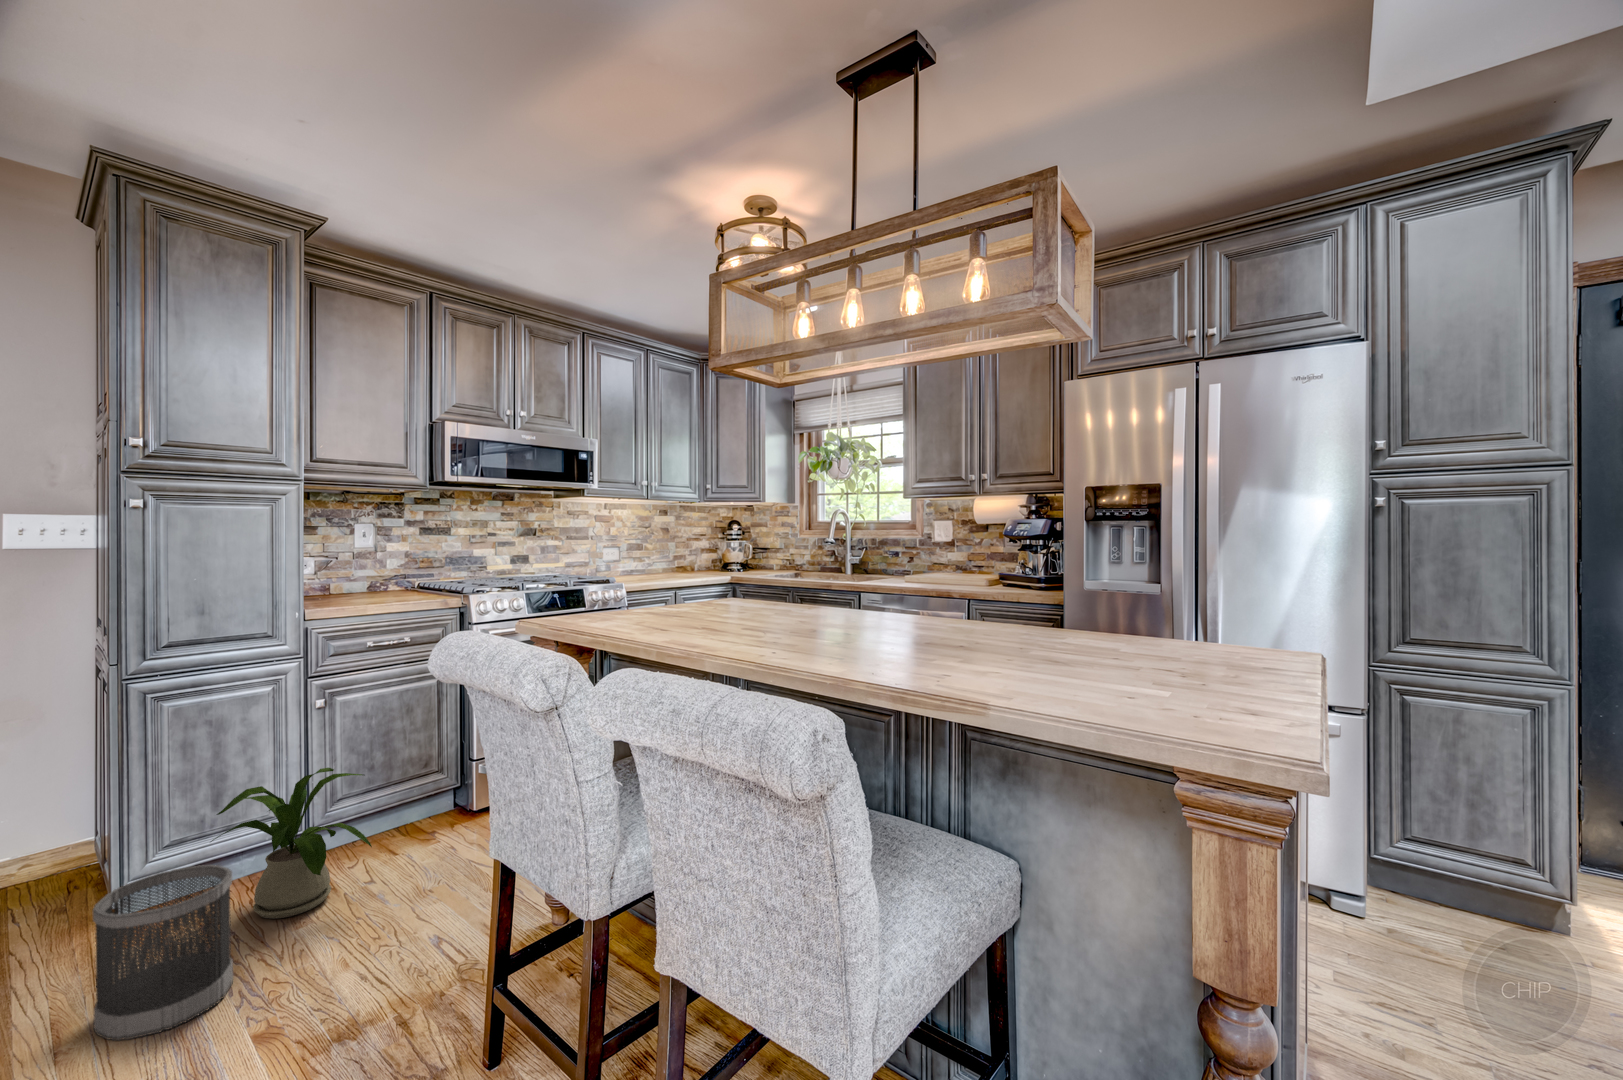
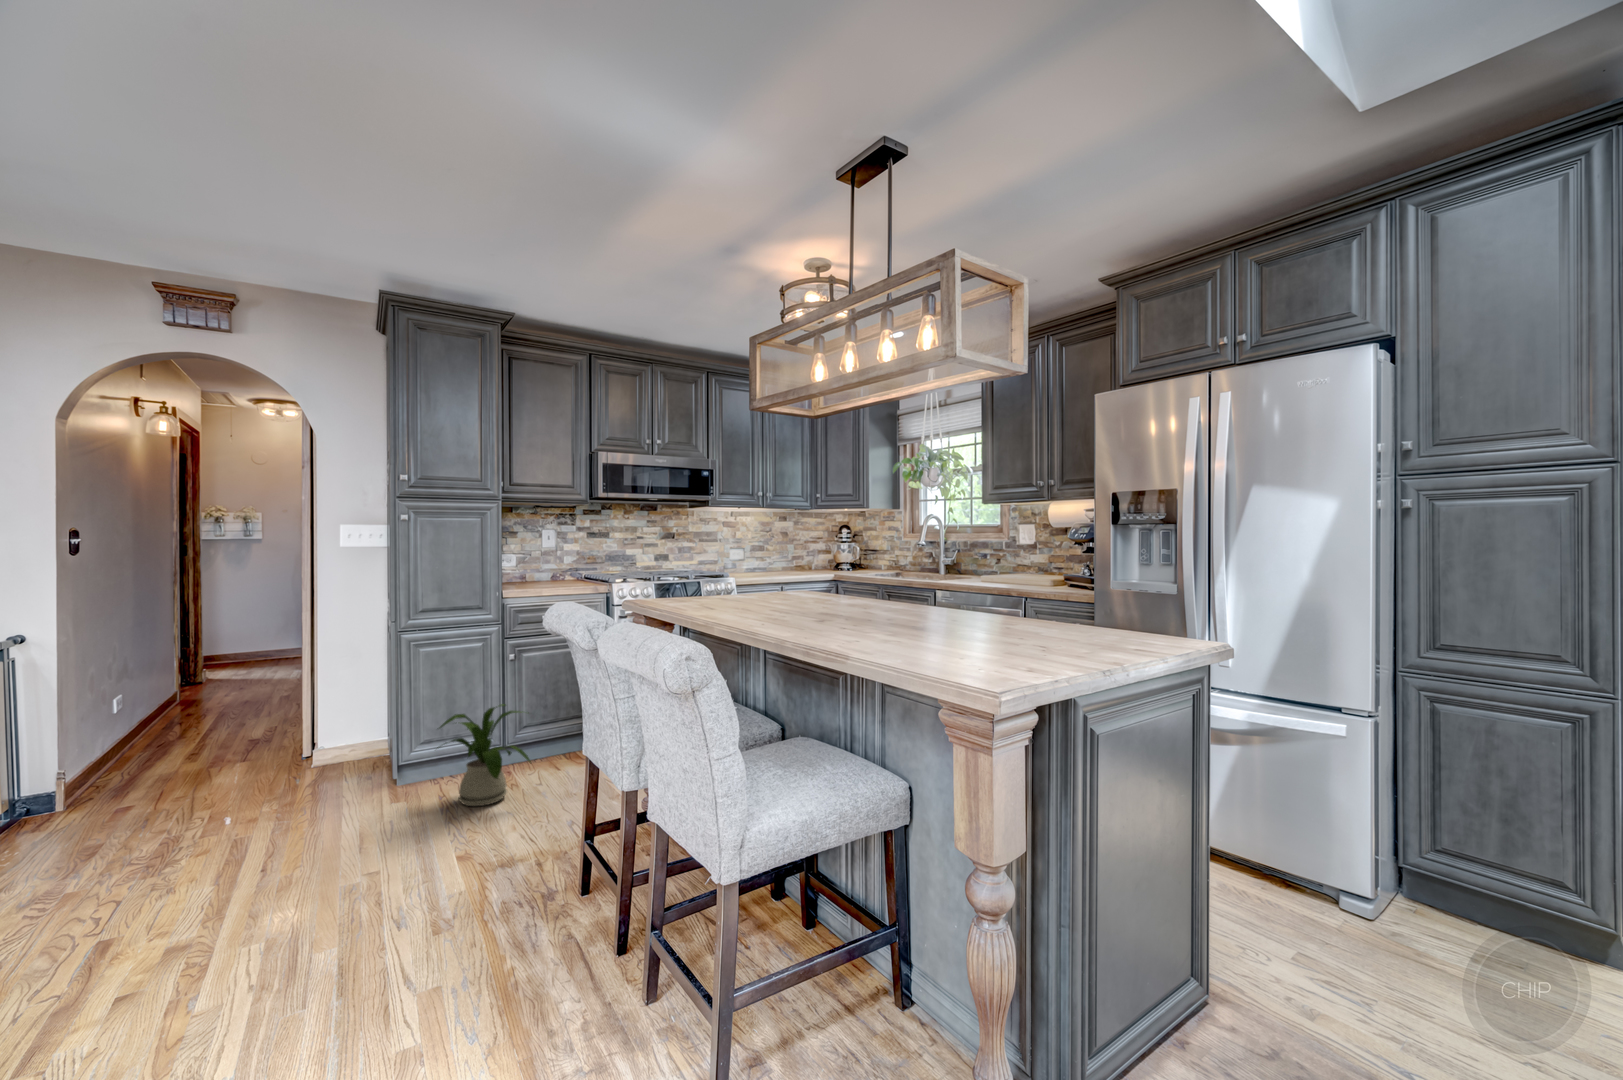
wastebasket: present [93,865,233,1041] -> none [362,759,440,860]

